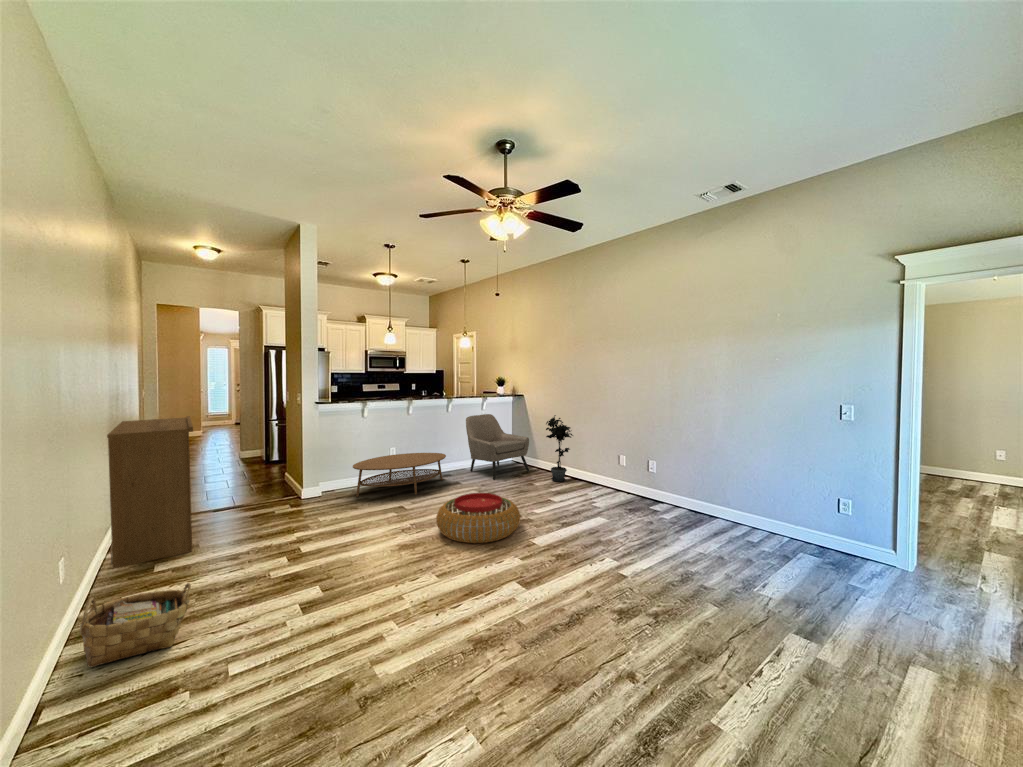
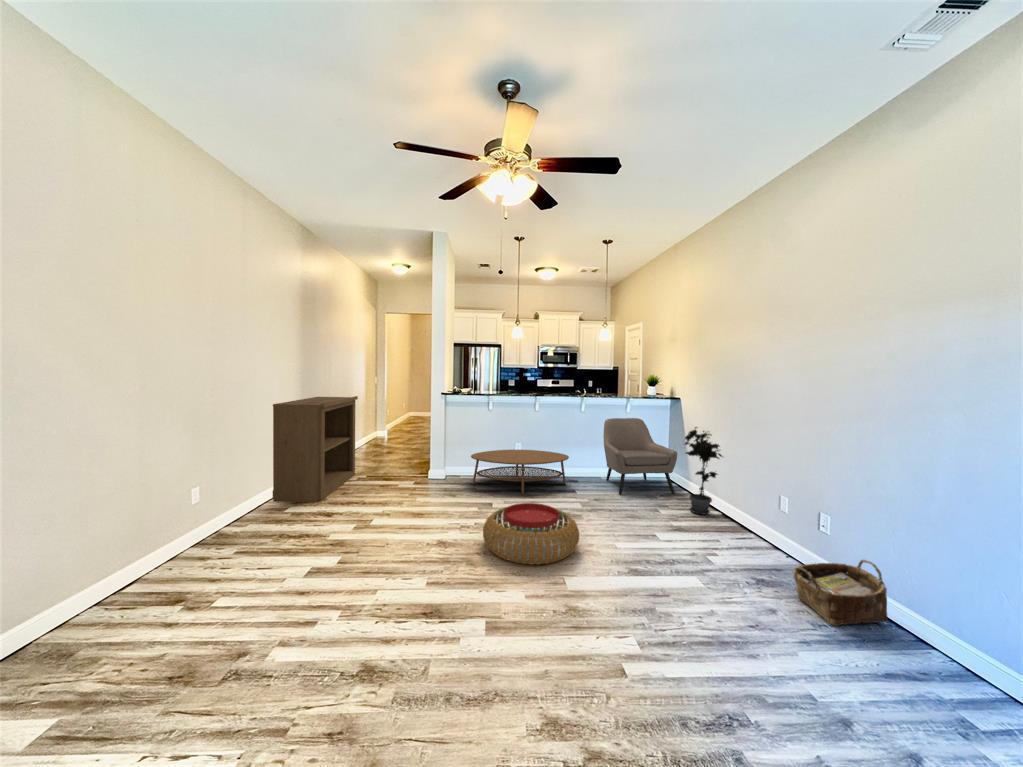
woven basket: present [80,583,191,667] -> present [793,560,888,626]

